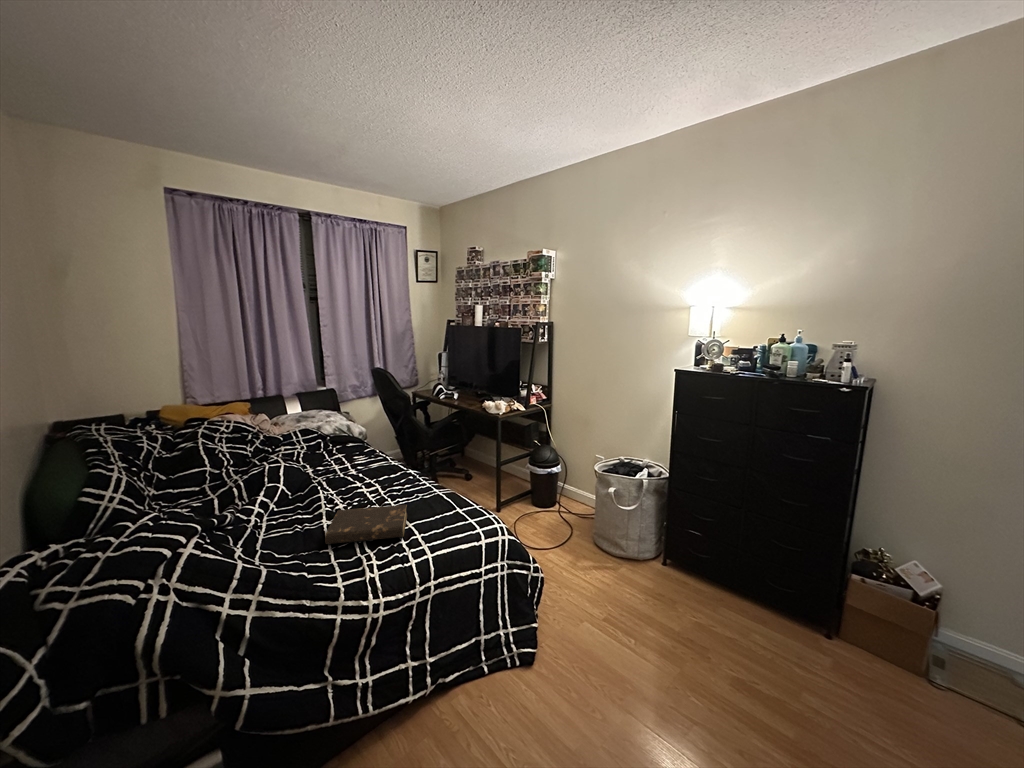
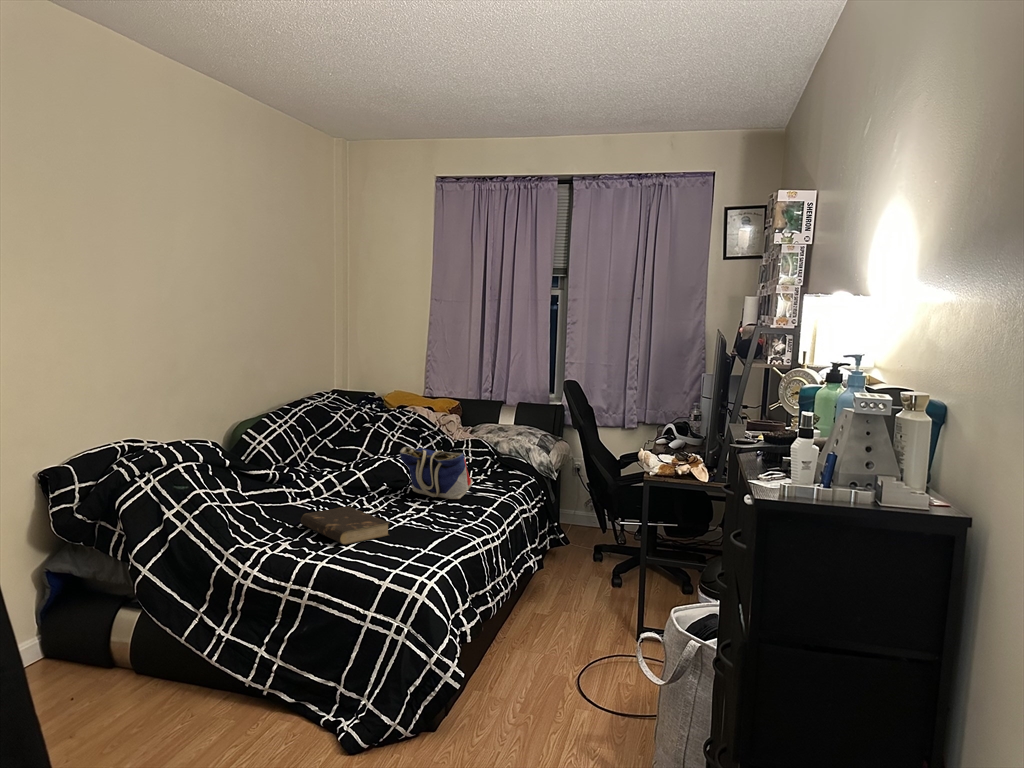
tote bag: none [314,436,383,480] -> present [400,447,473,499]

